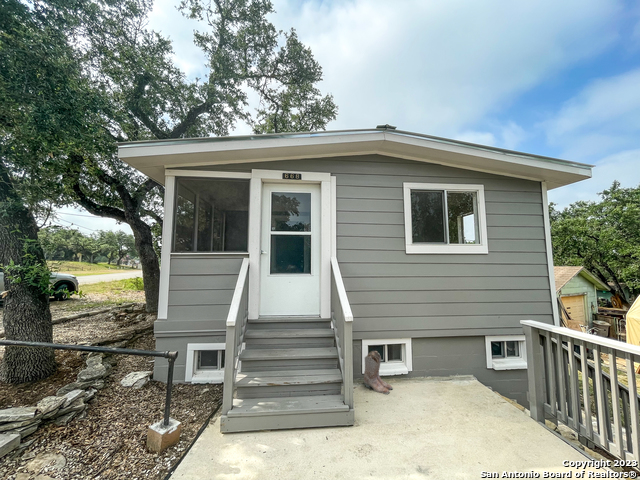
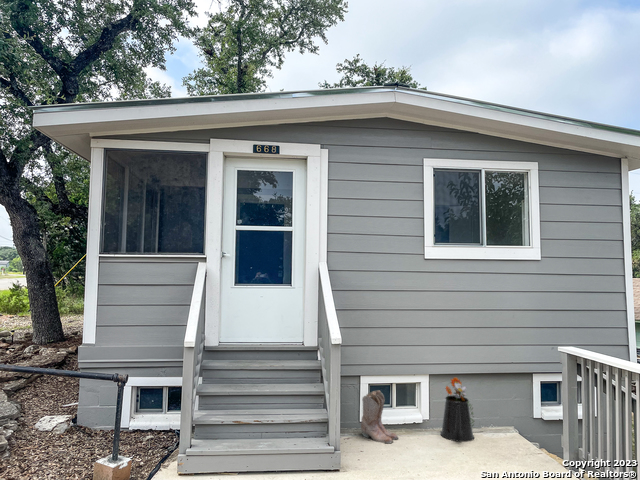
watering can: none [423,340,449,392] -> present [441,378,474,442]

